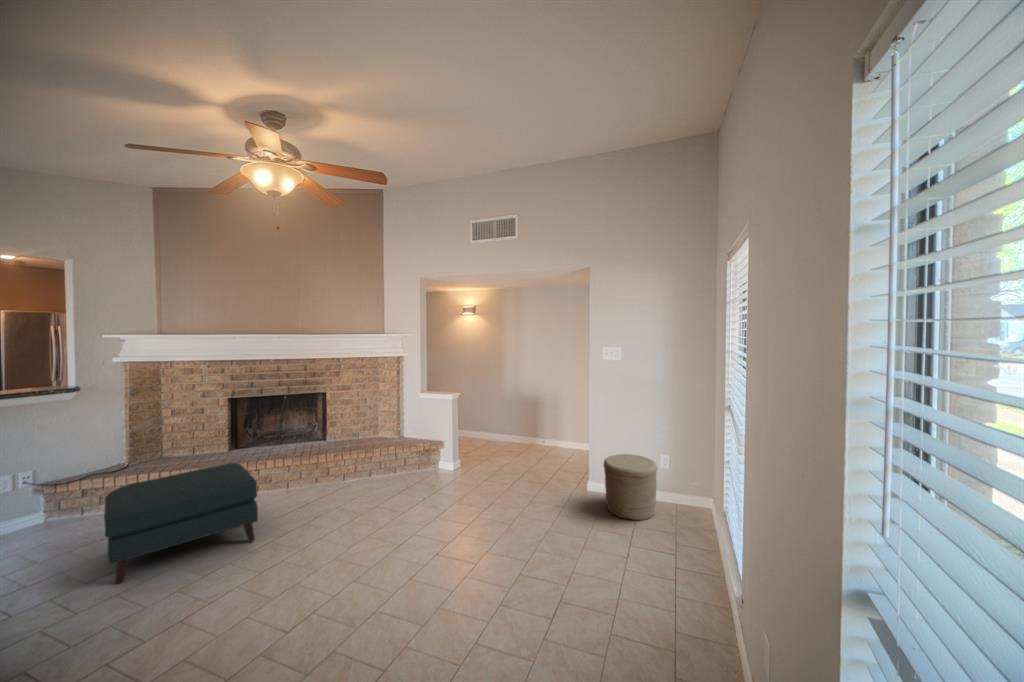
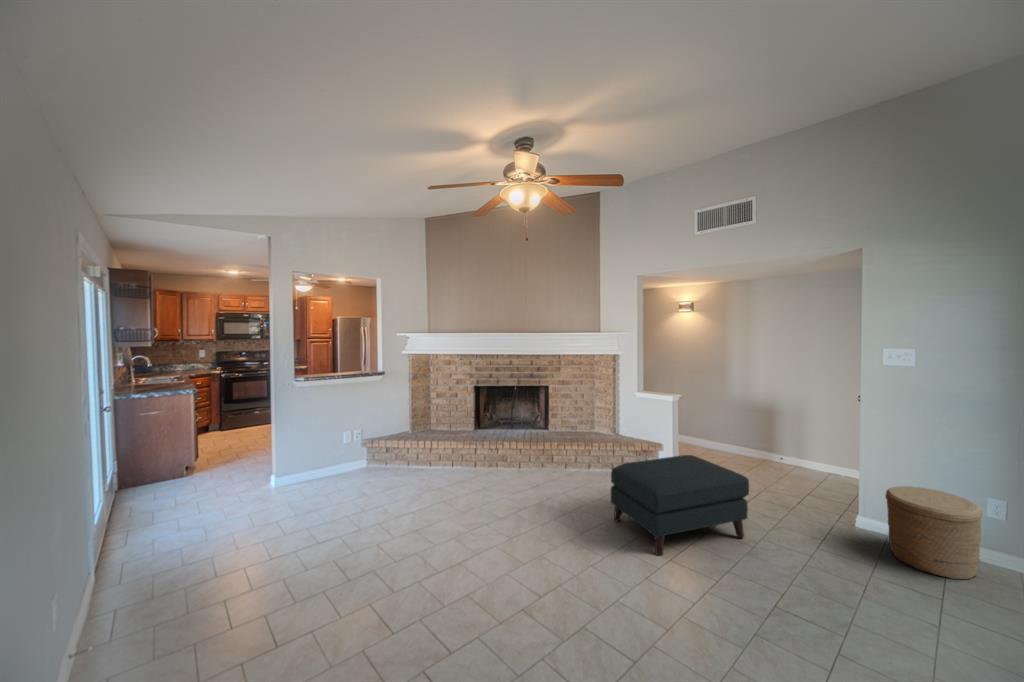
ottoman: present [104,463,258,584] -> present [611,455,749,556]

